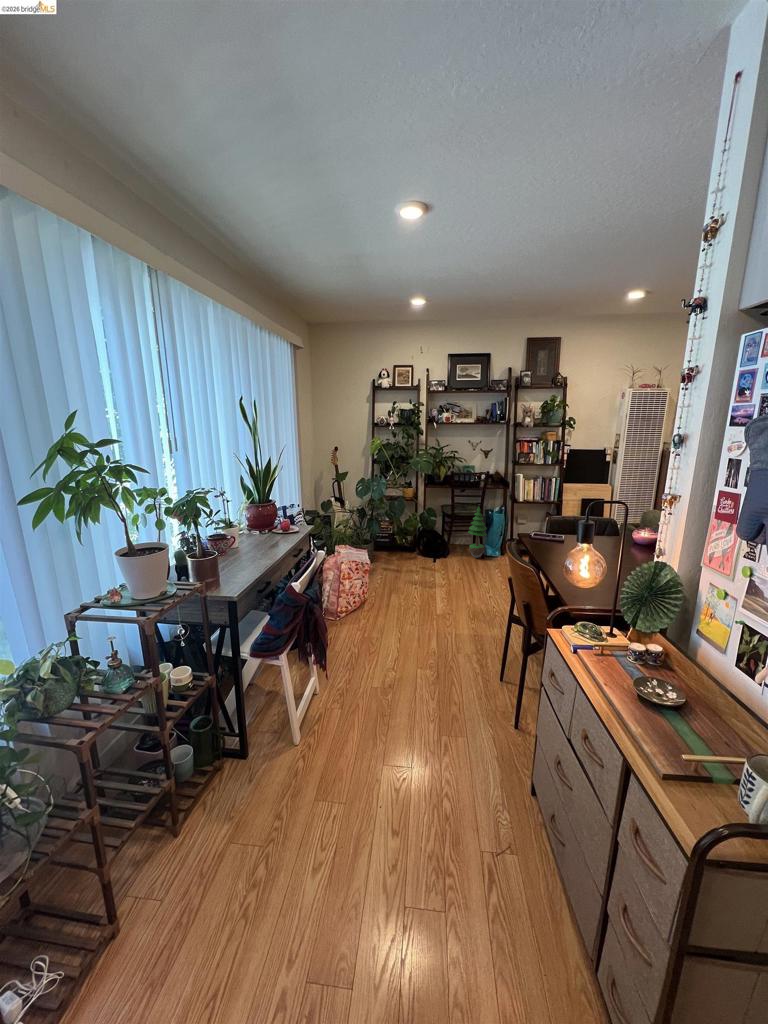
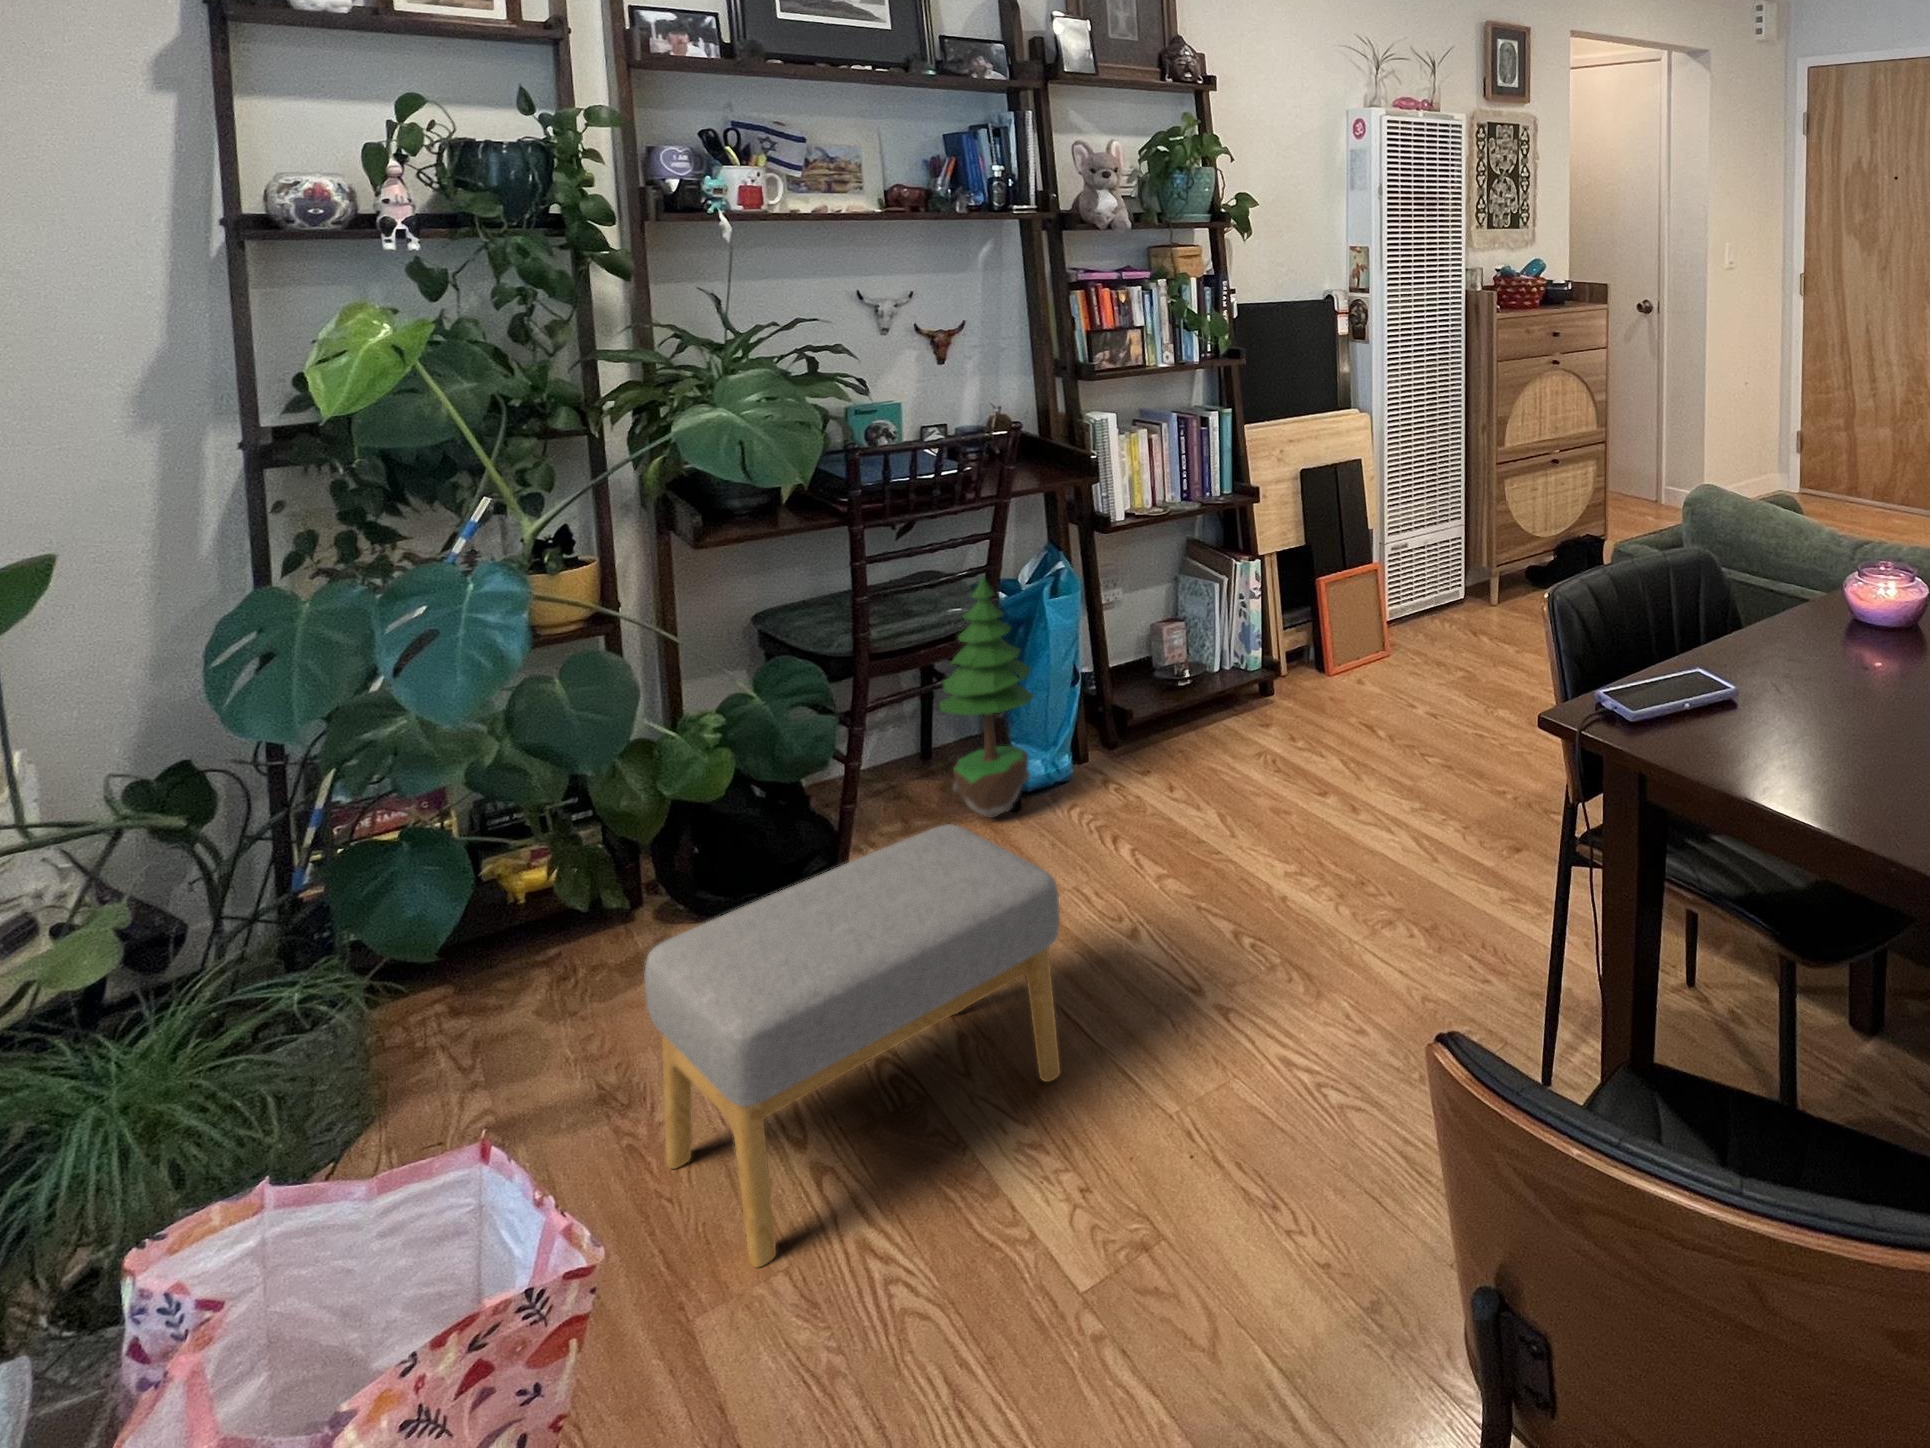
footstool: none [398,546,456,595] -> present [644,824,1060,1267]

